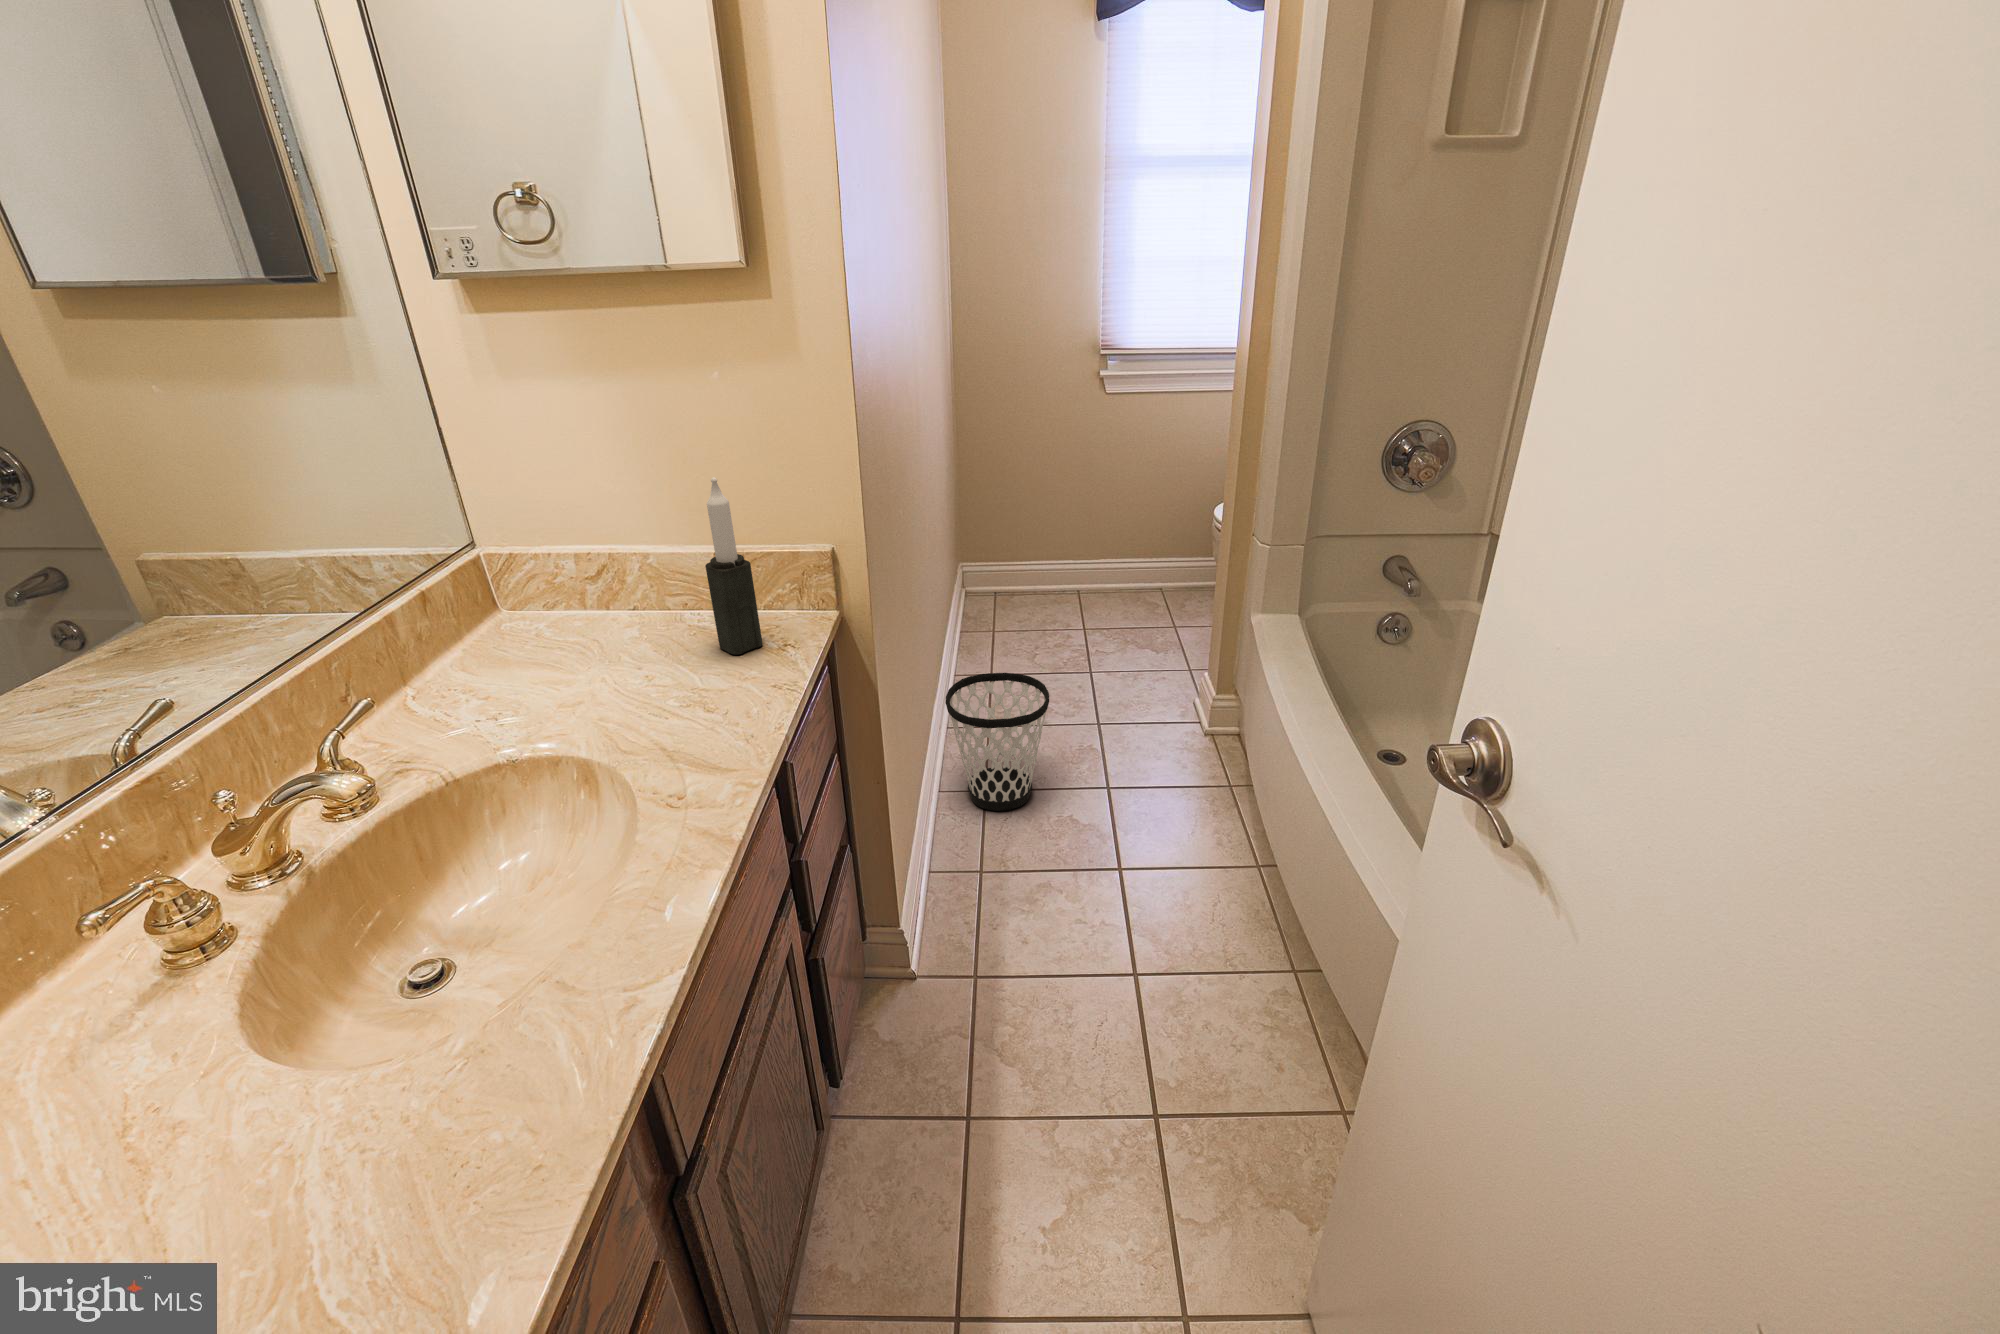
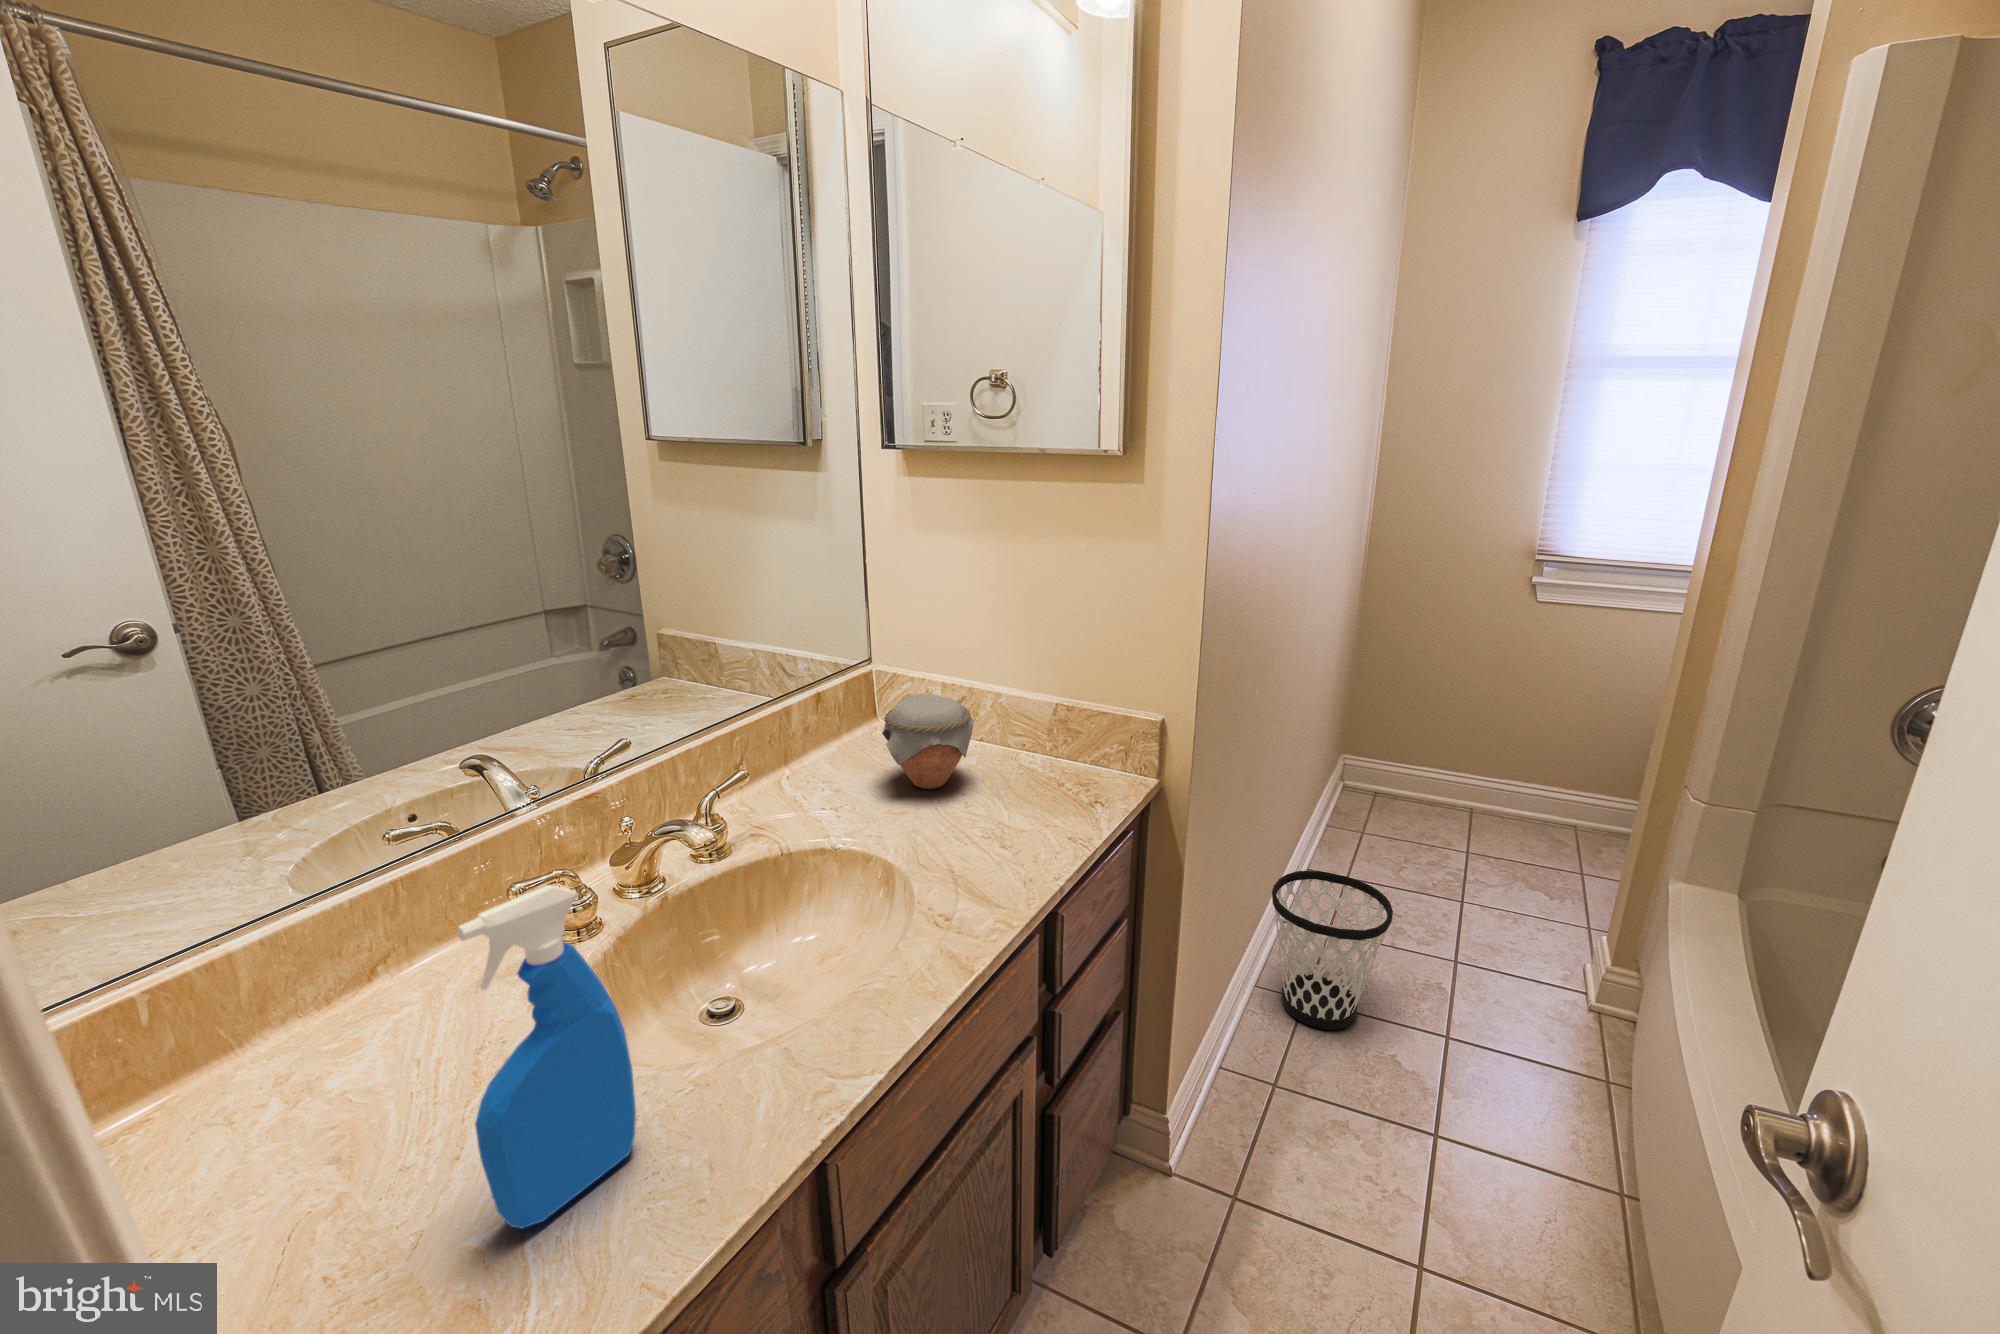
candle: present [705,477,763,655] -> none [1036,635,1076,798]
jar: none [523,569,635,677] -> present [882,694,974,789]
spray bottle: none [150,857,435,1239] -> present [457,885,636,1229]

